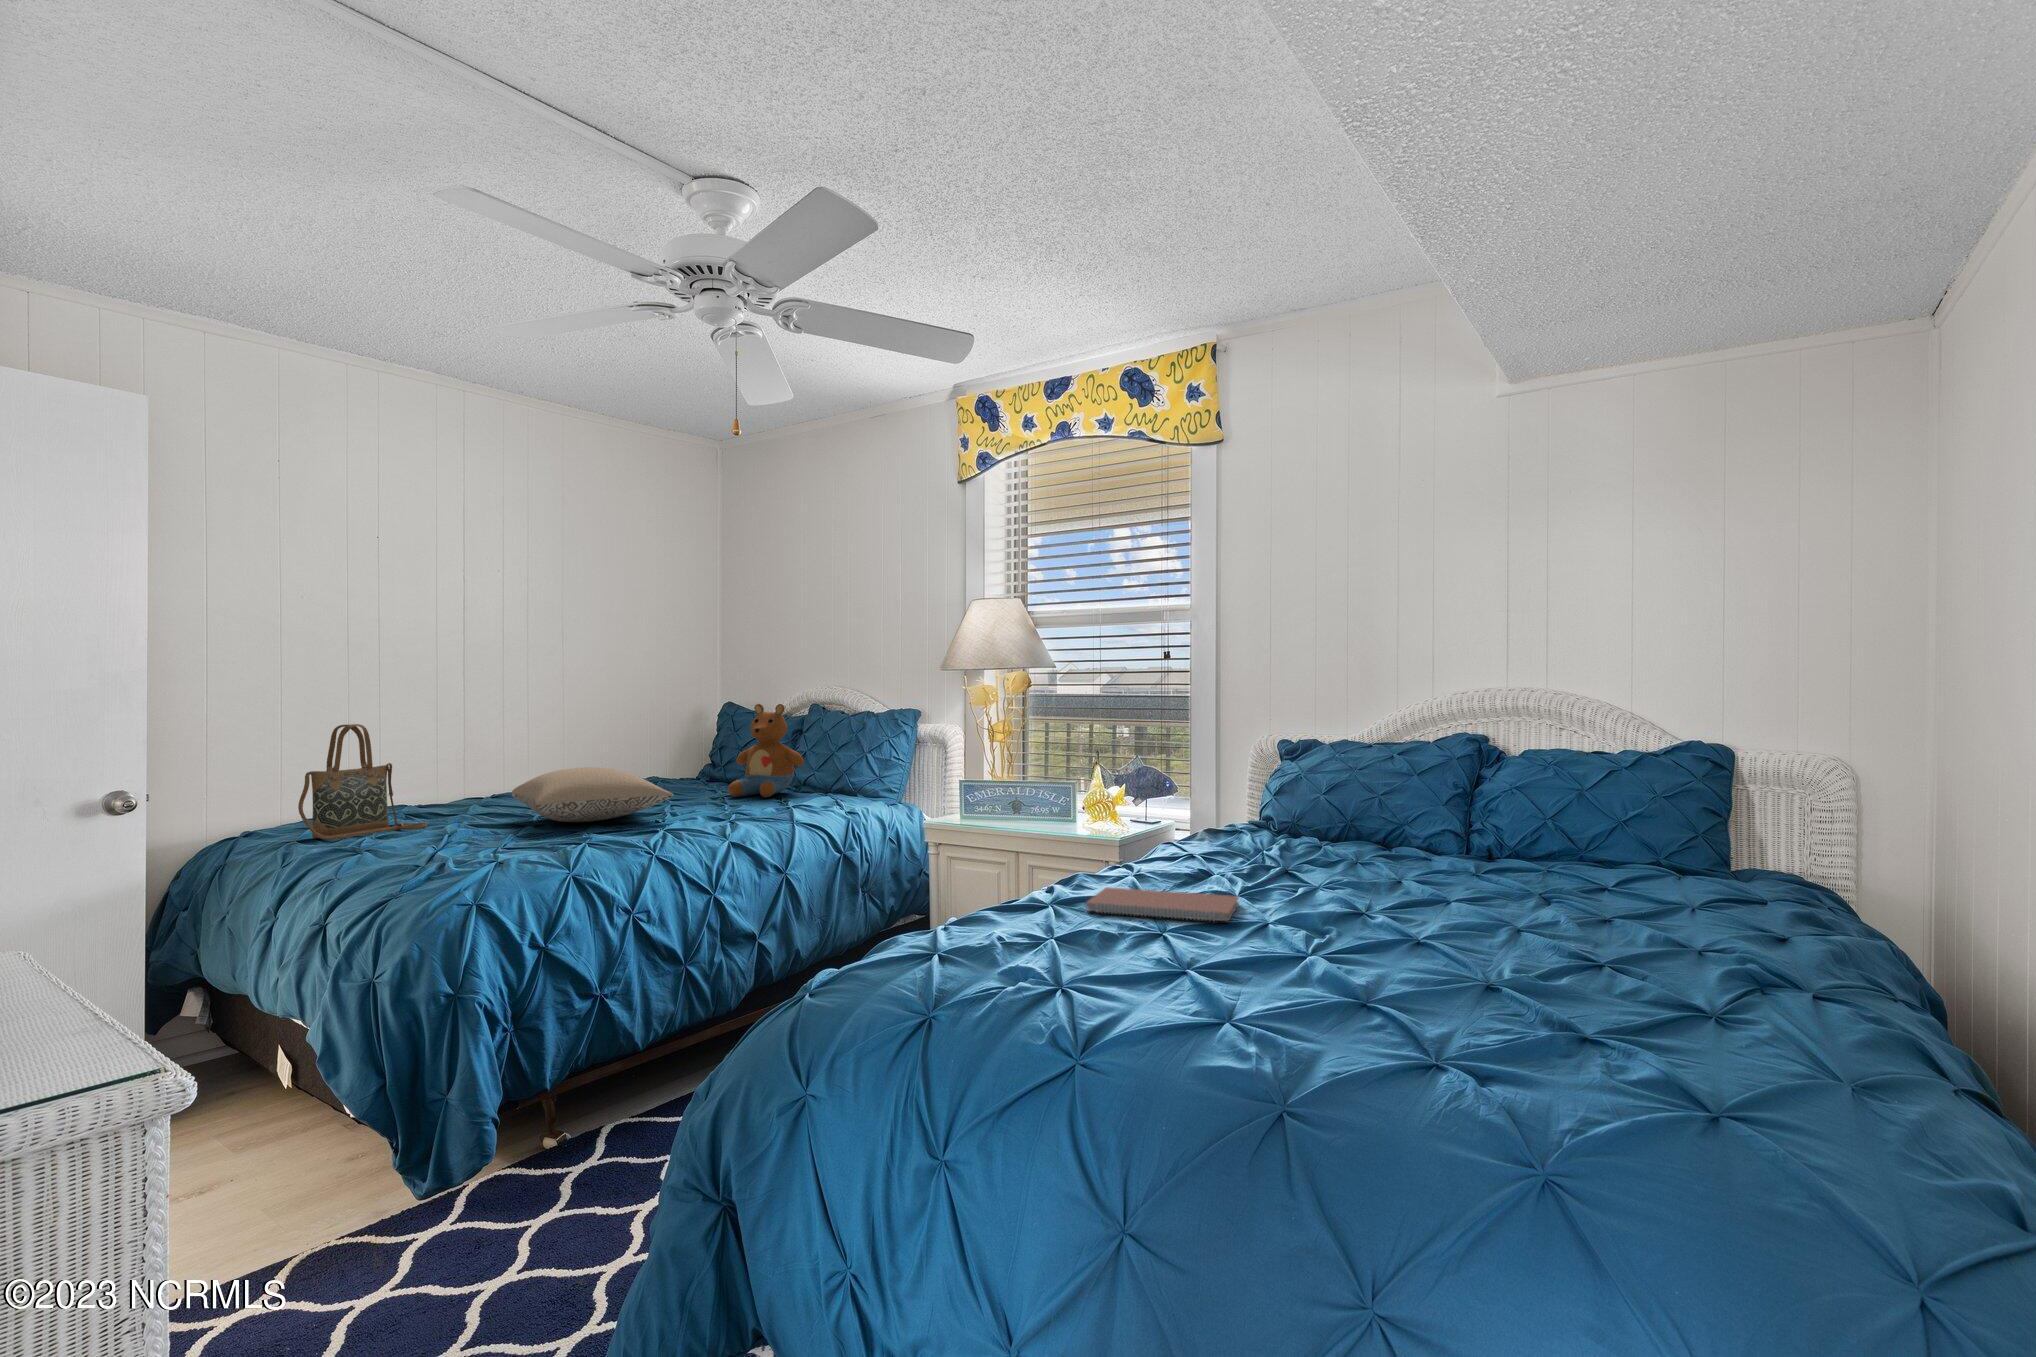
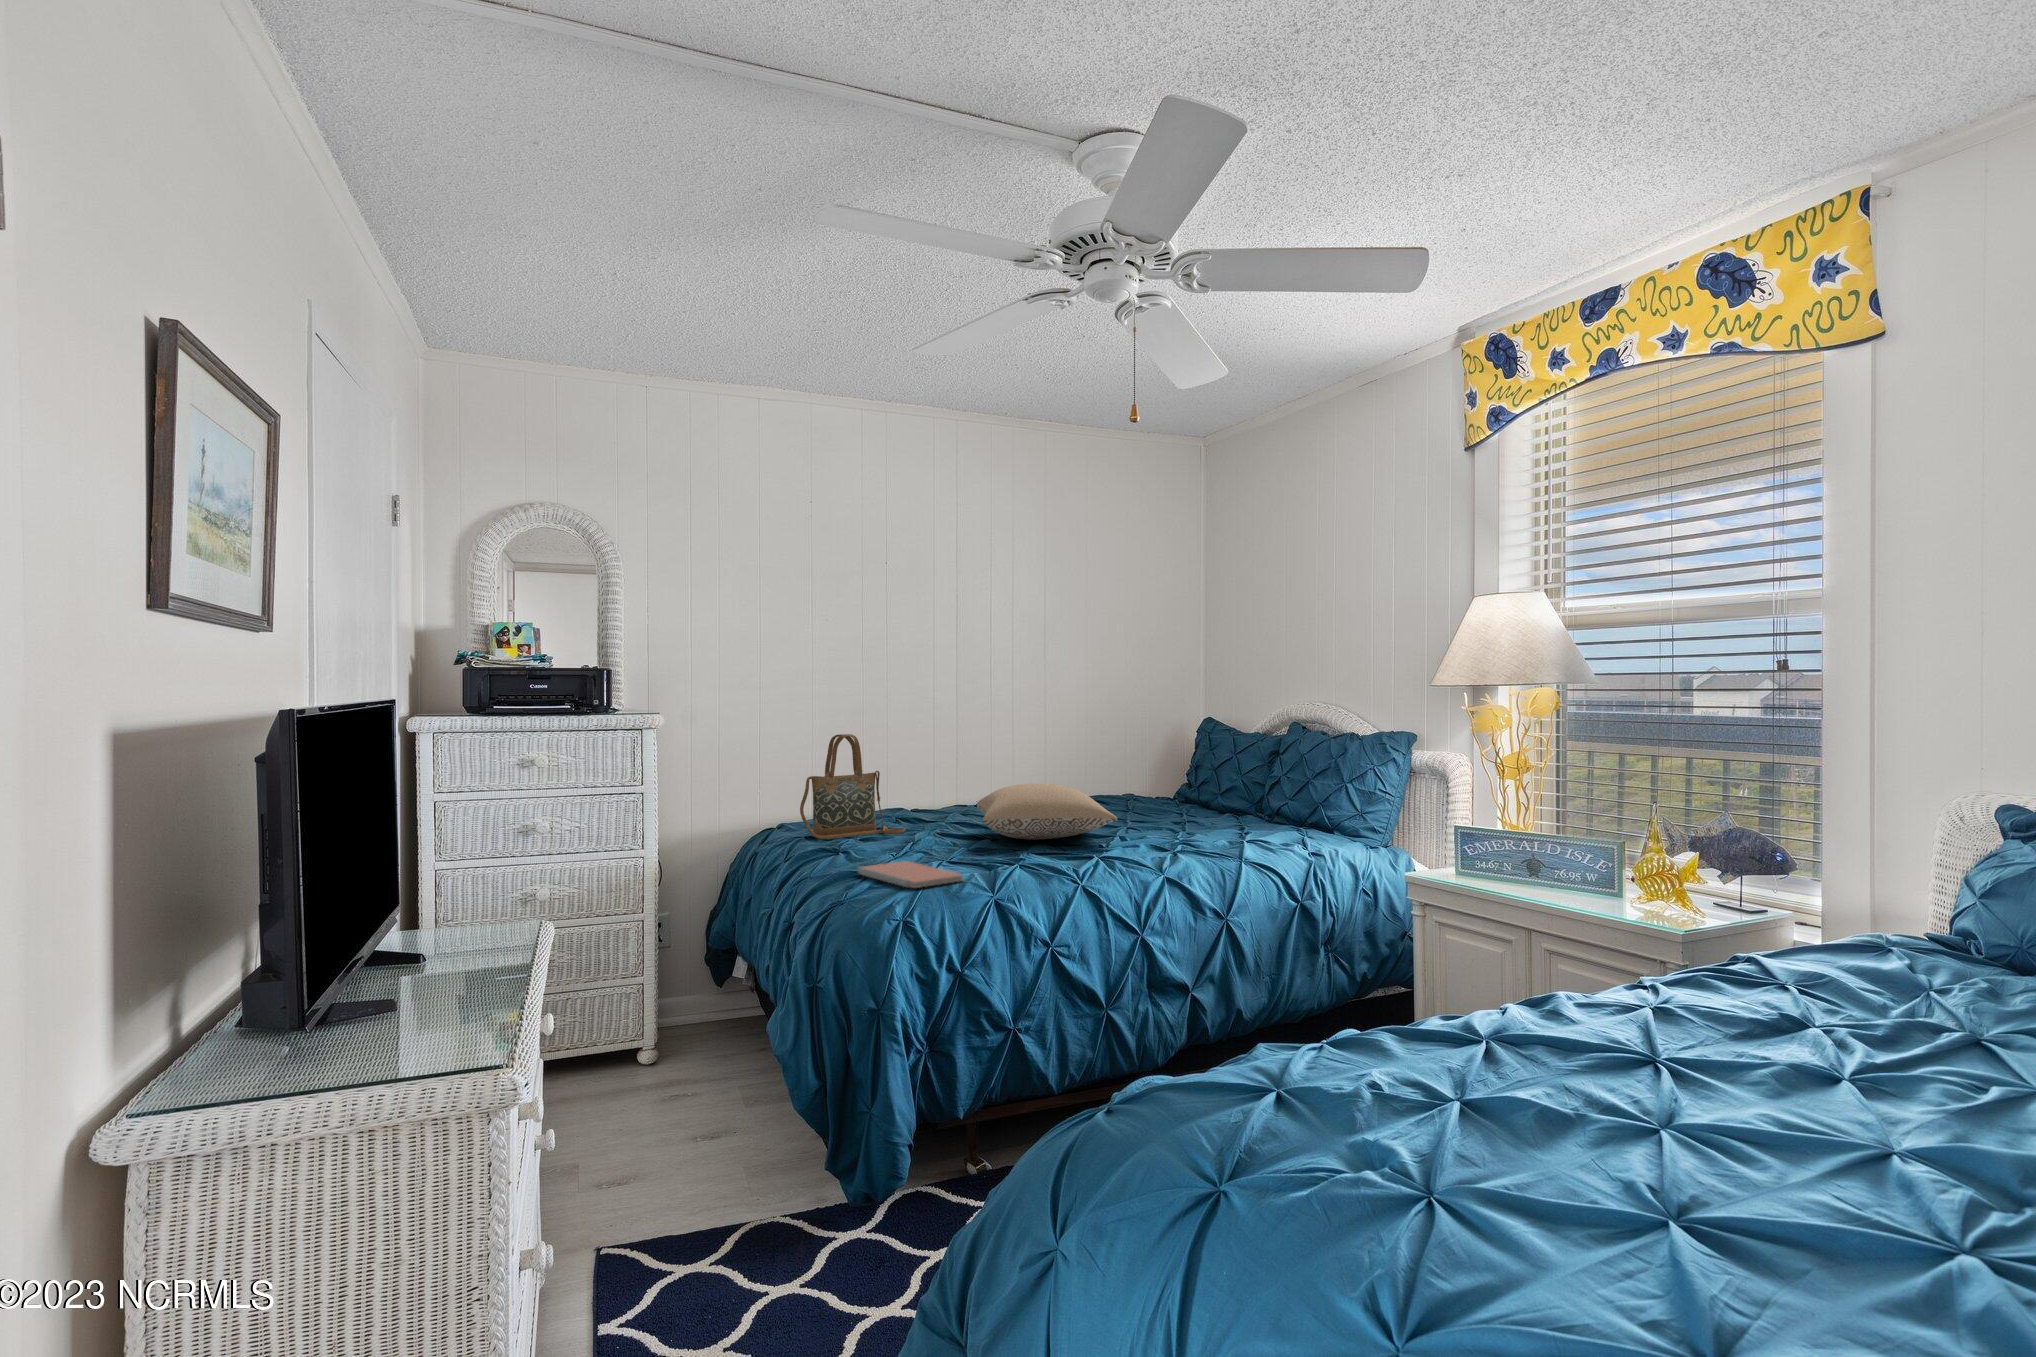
stuffed toy: present [728,704,804,797] -> none [1192,720,1275,824]
notebook: present [1086,887,1239,921] -> present [858,861,964,888]

